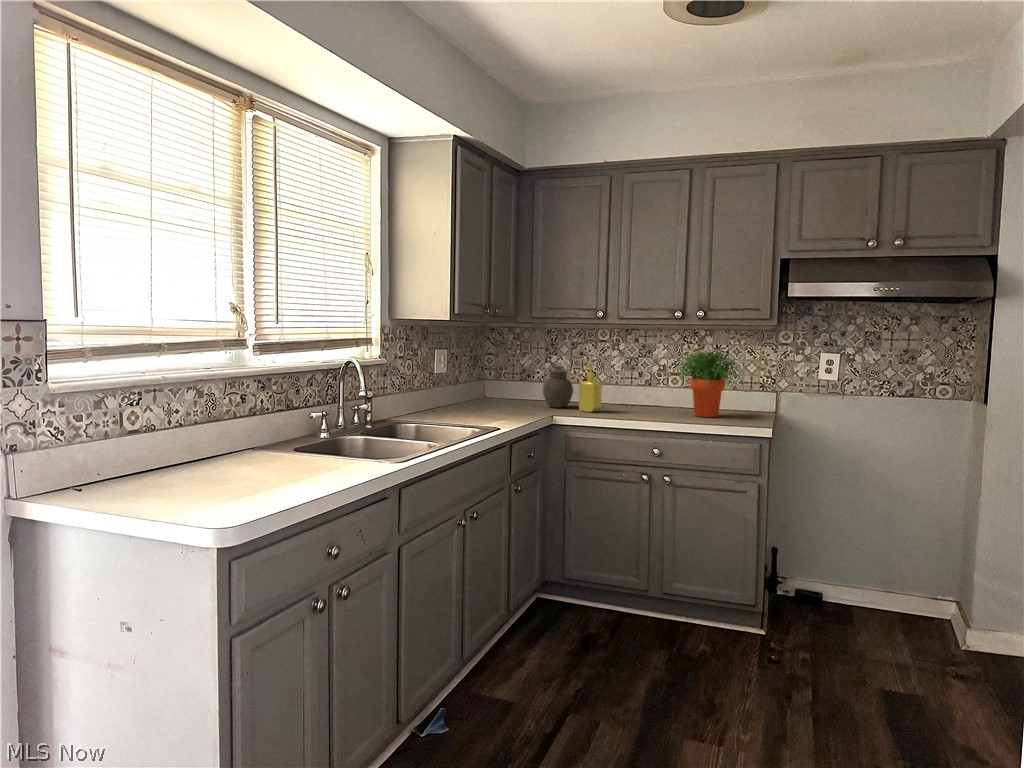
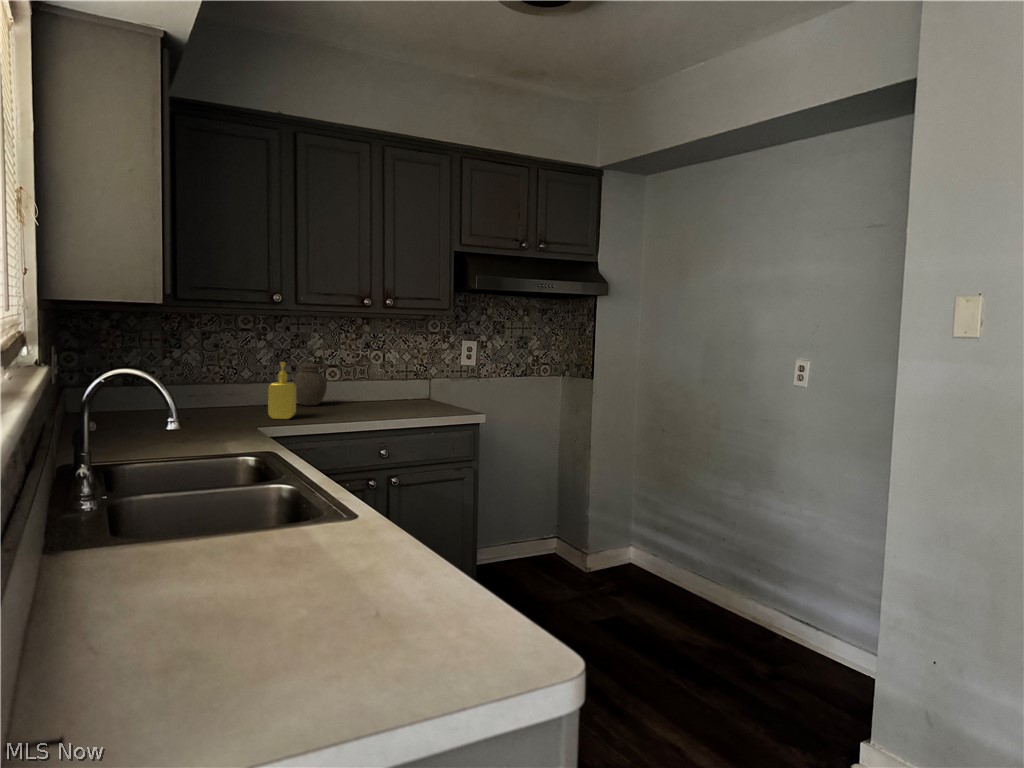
potted plant: present [677,352,744,417] -> none [363,341,444,412]
jar: present [543,367,573,408] -> present [293,360,327,406]

